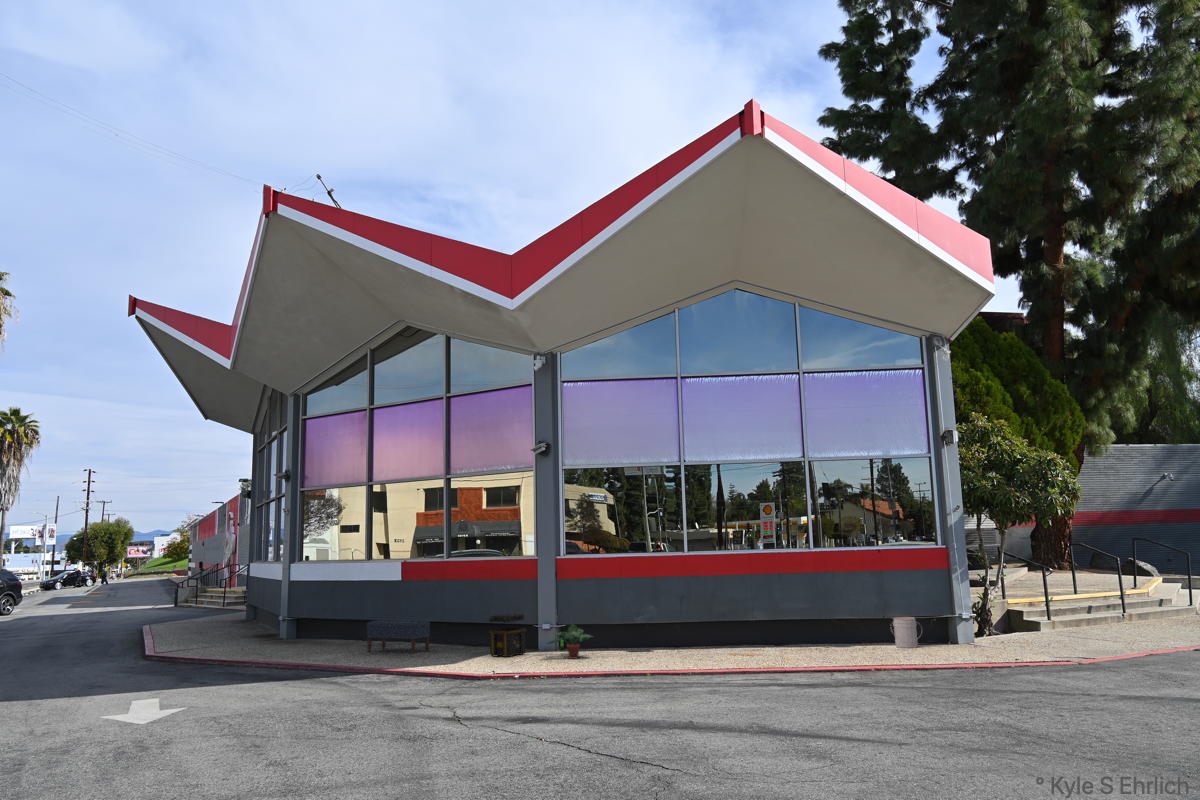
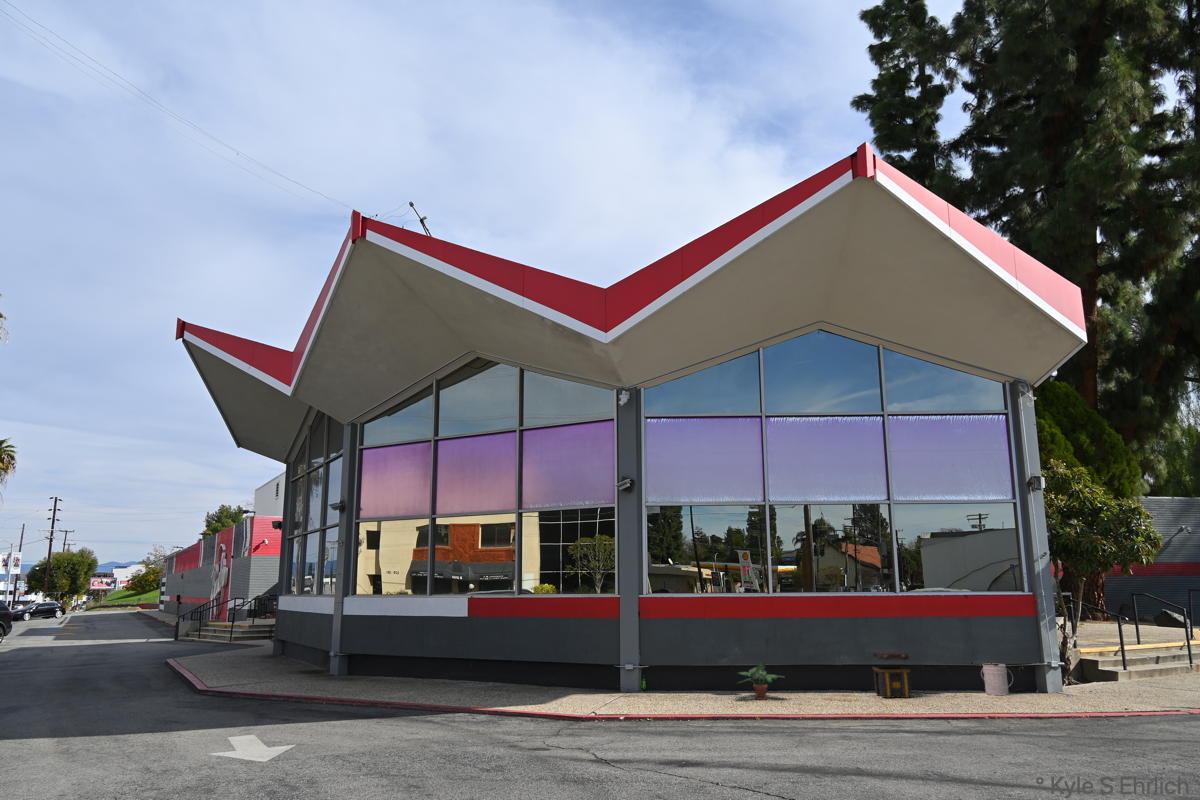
toolbox: present [489,614,526,657] -> present [873,651,911,698]
bench: present [366,620,430,653] -> none [431,657,499,693]
potted plant: present [548,624,591,659] -> present [738,663,780,700]

